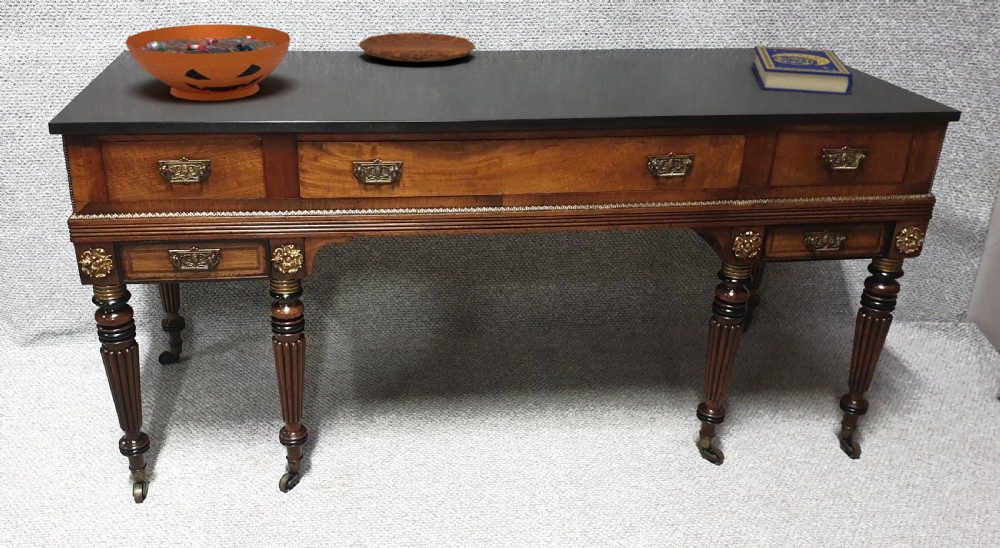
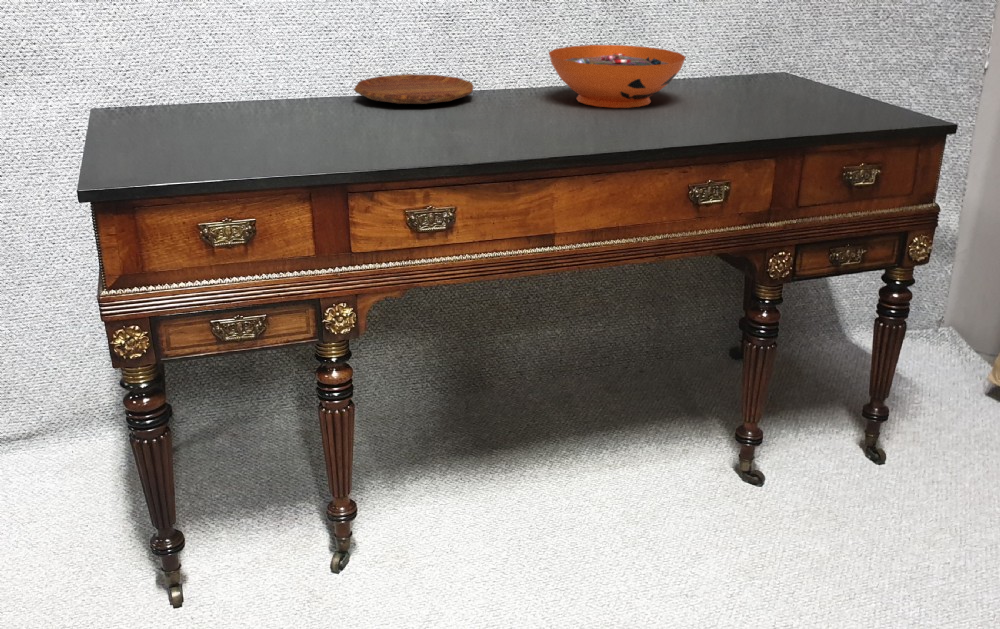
decorative bowl: present [126,24,290,101] -> present [549,45,686,108]
book: present [752,46,853,95] -> none [745,71,862,114]

